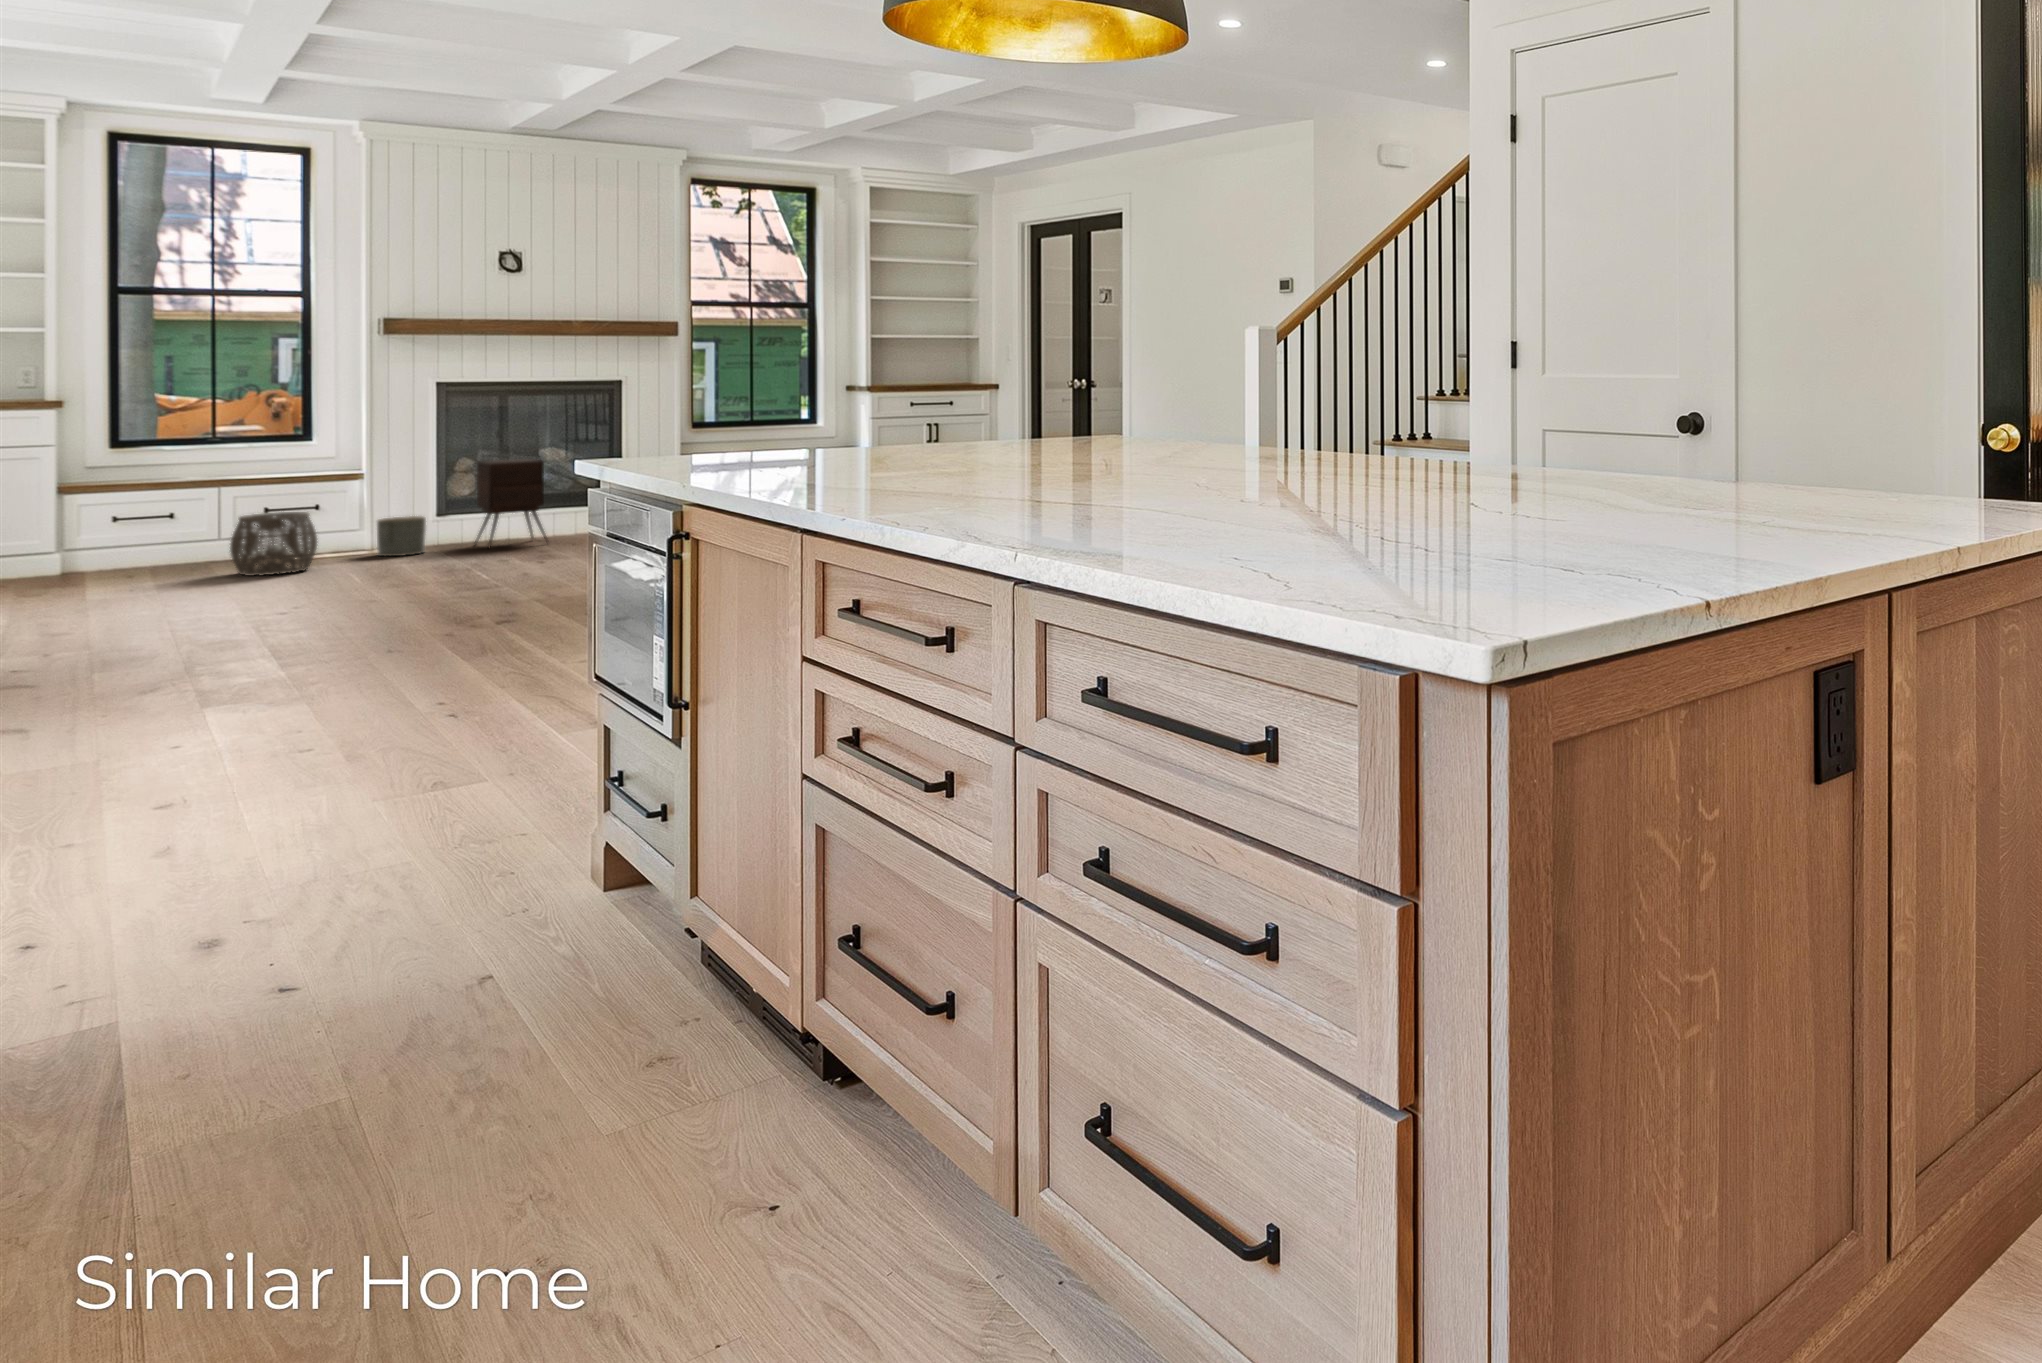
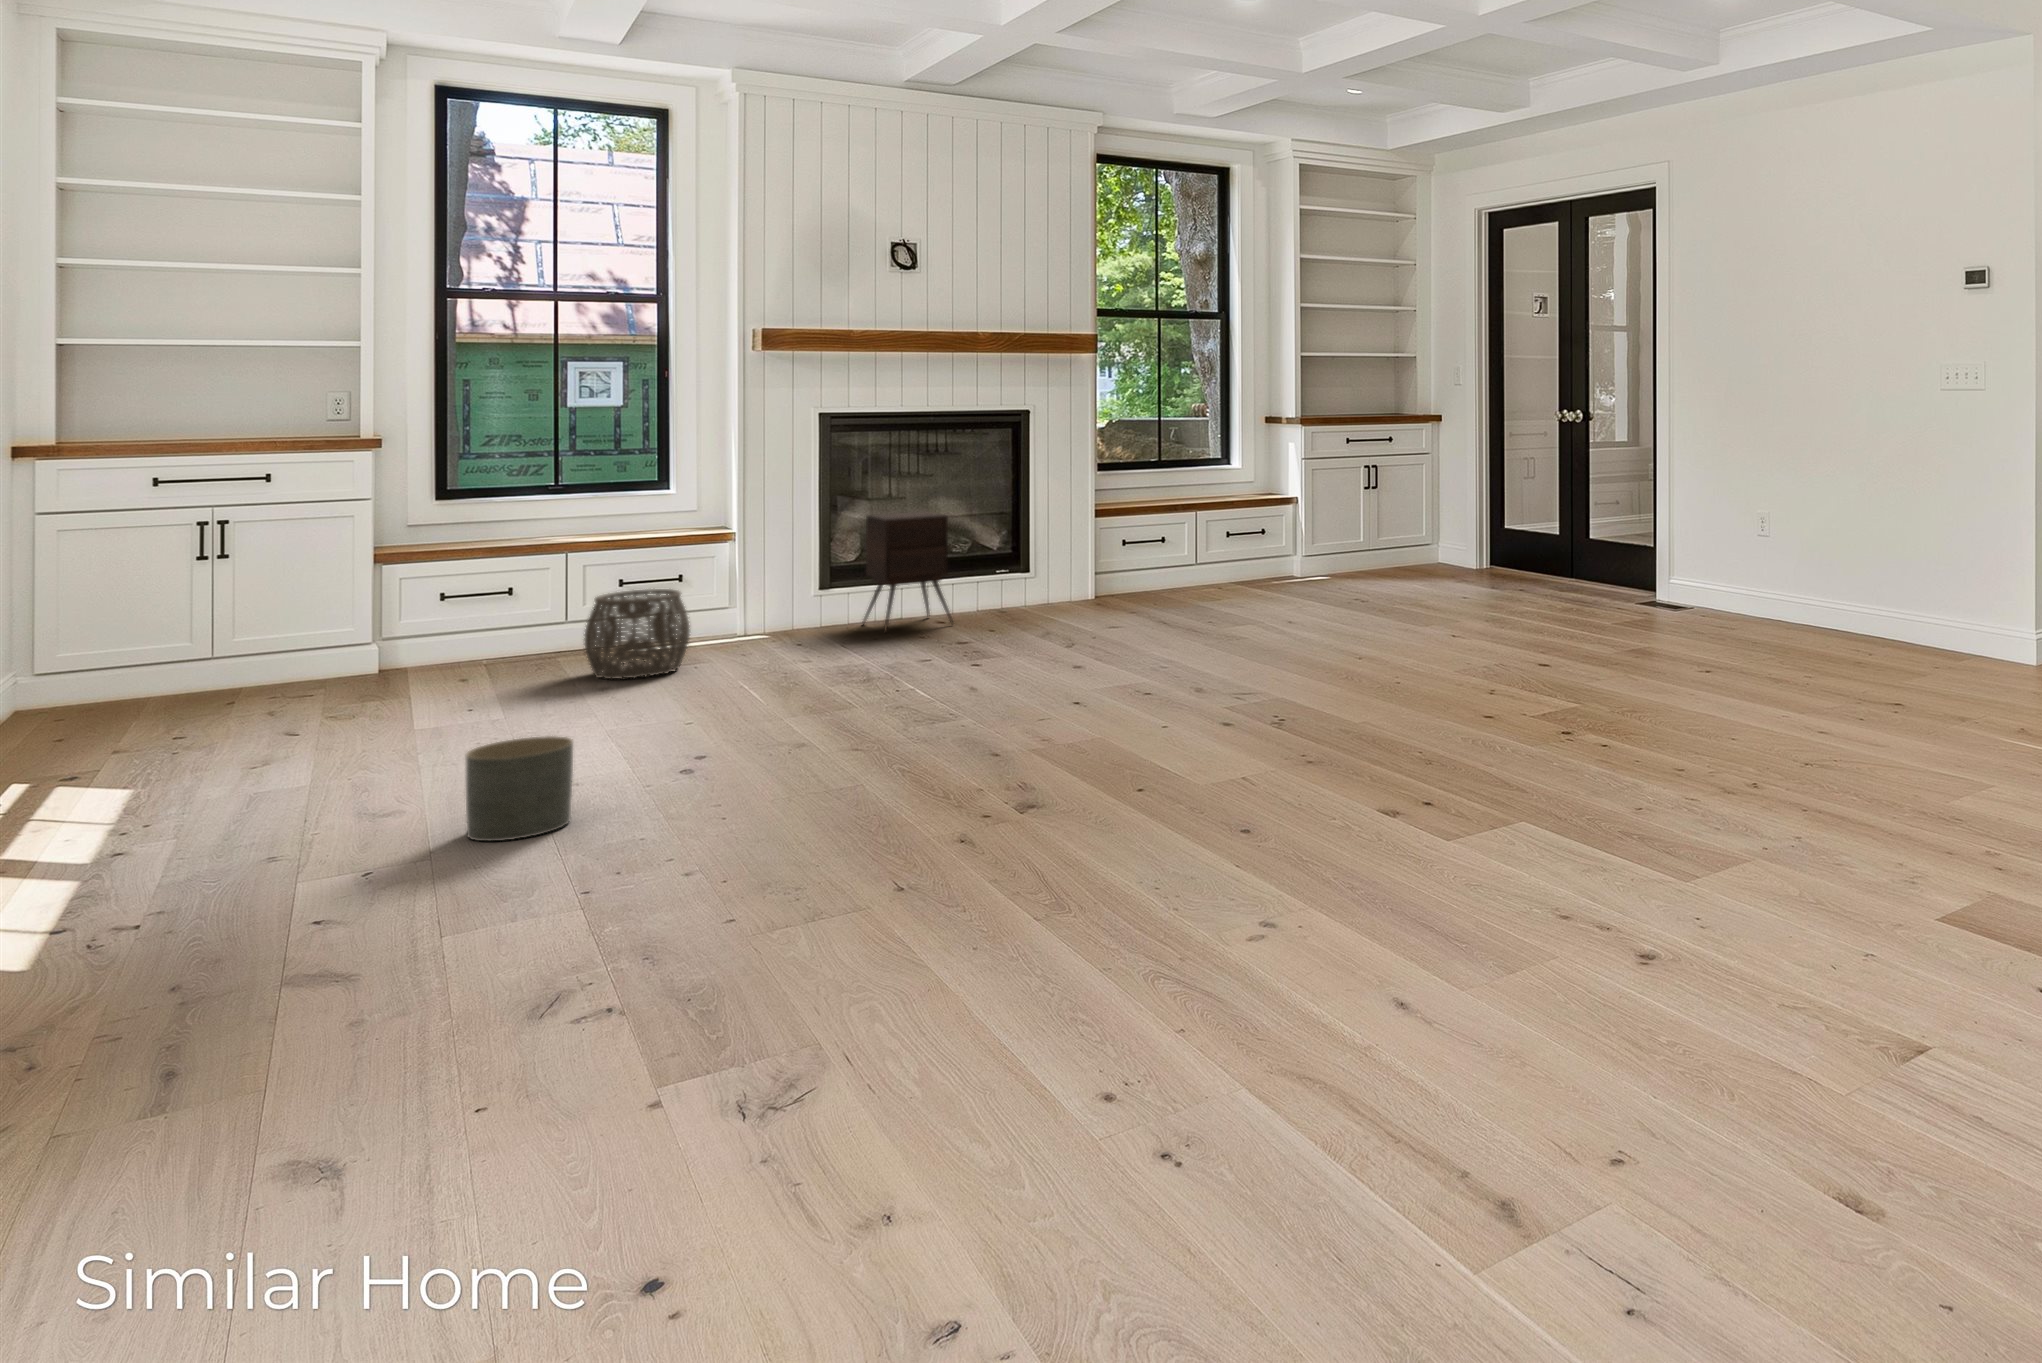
planter: present [377,516,426,556] -> present [465,736,573,841]

